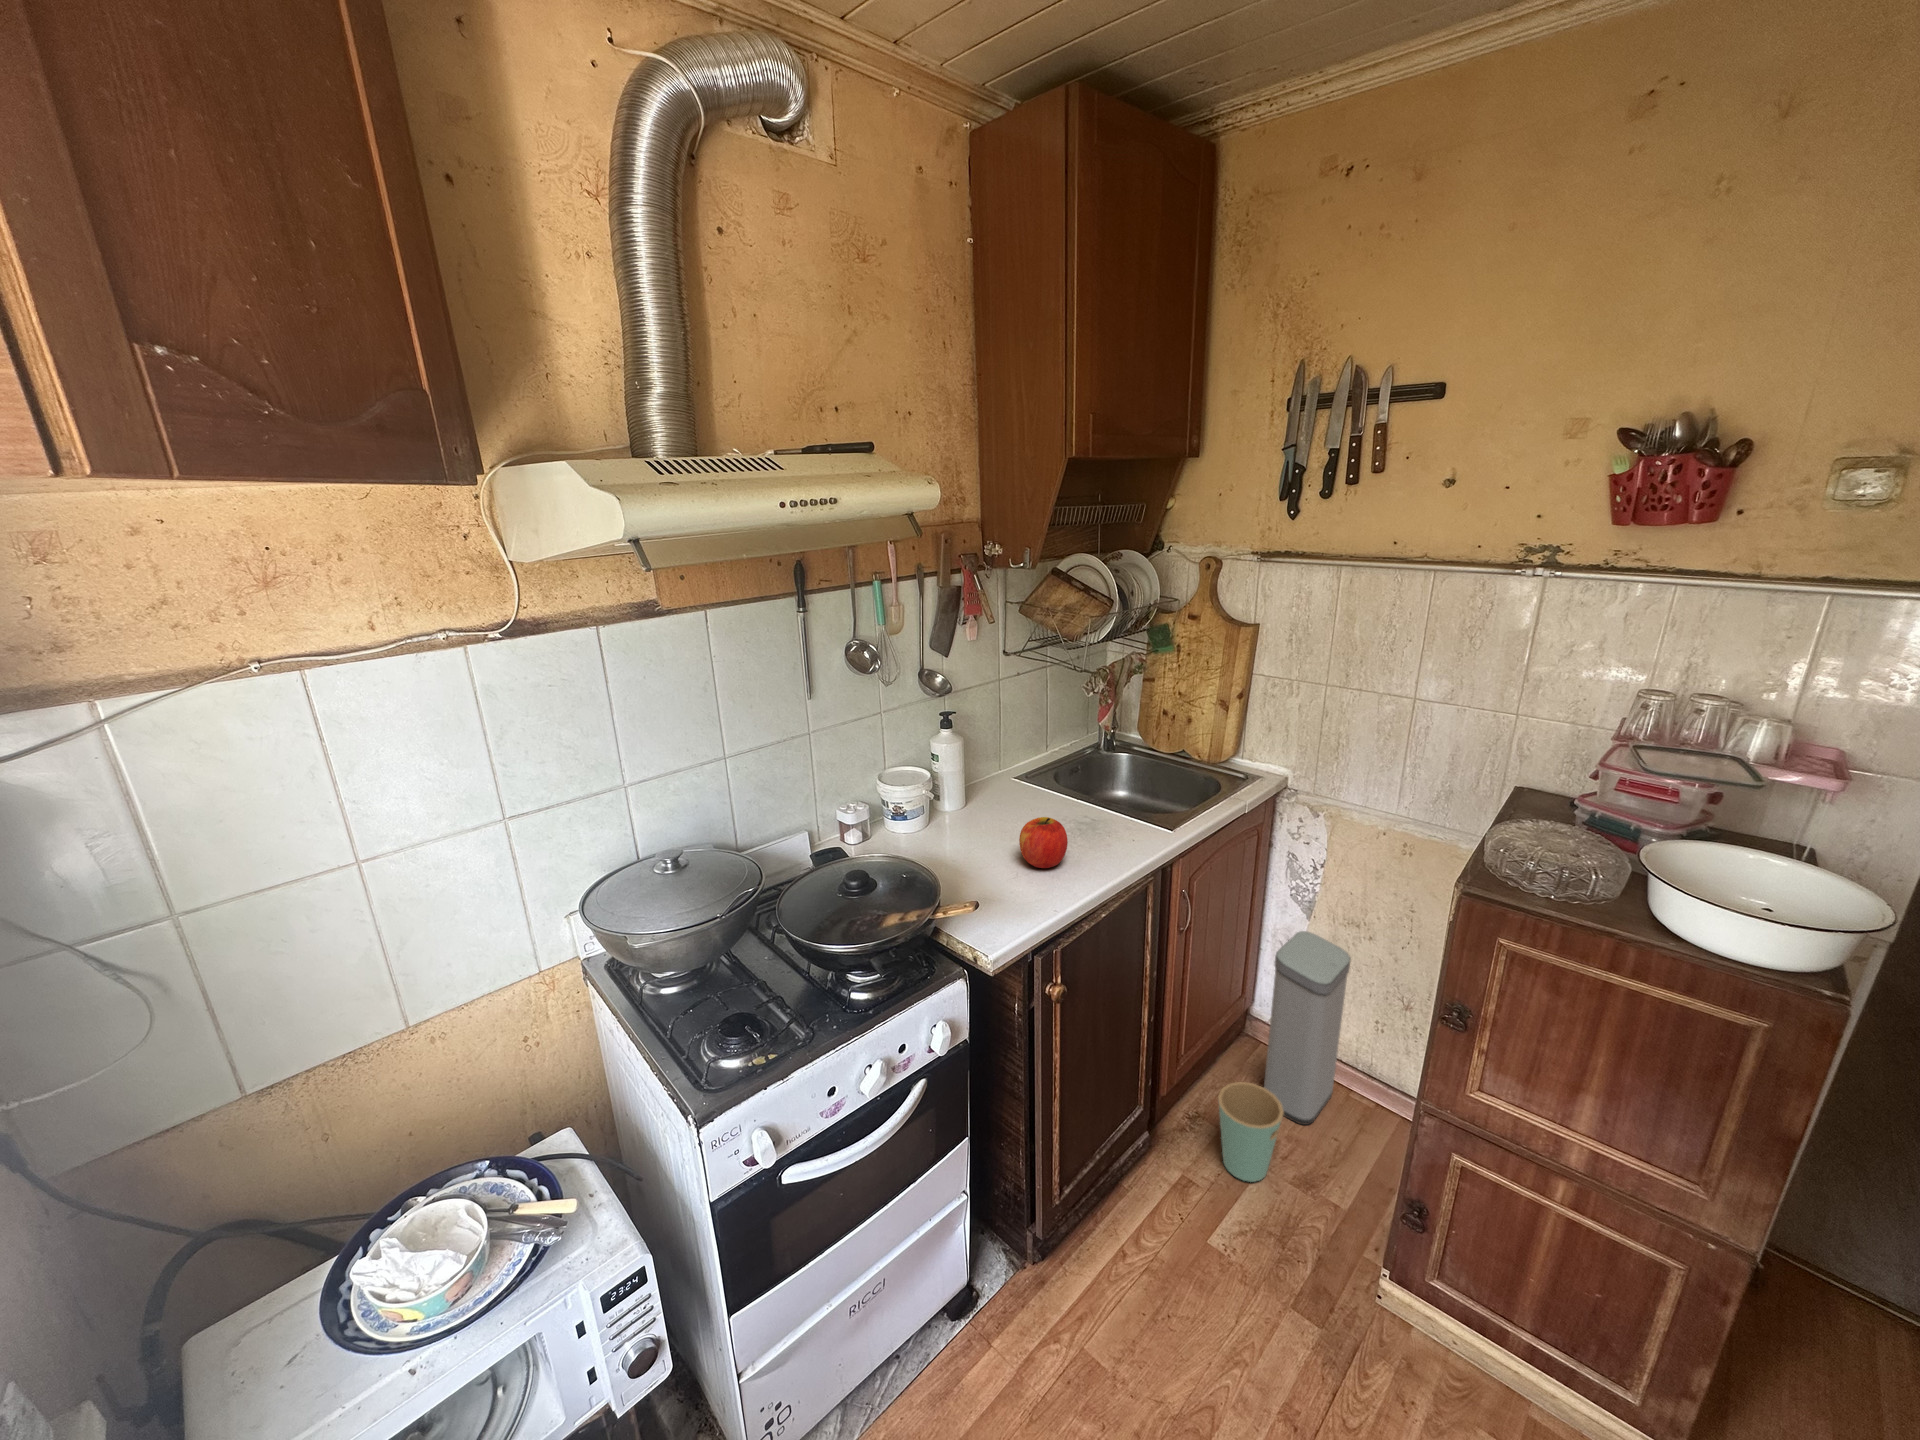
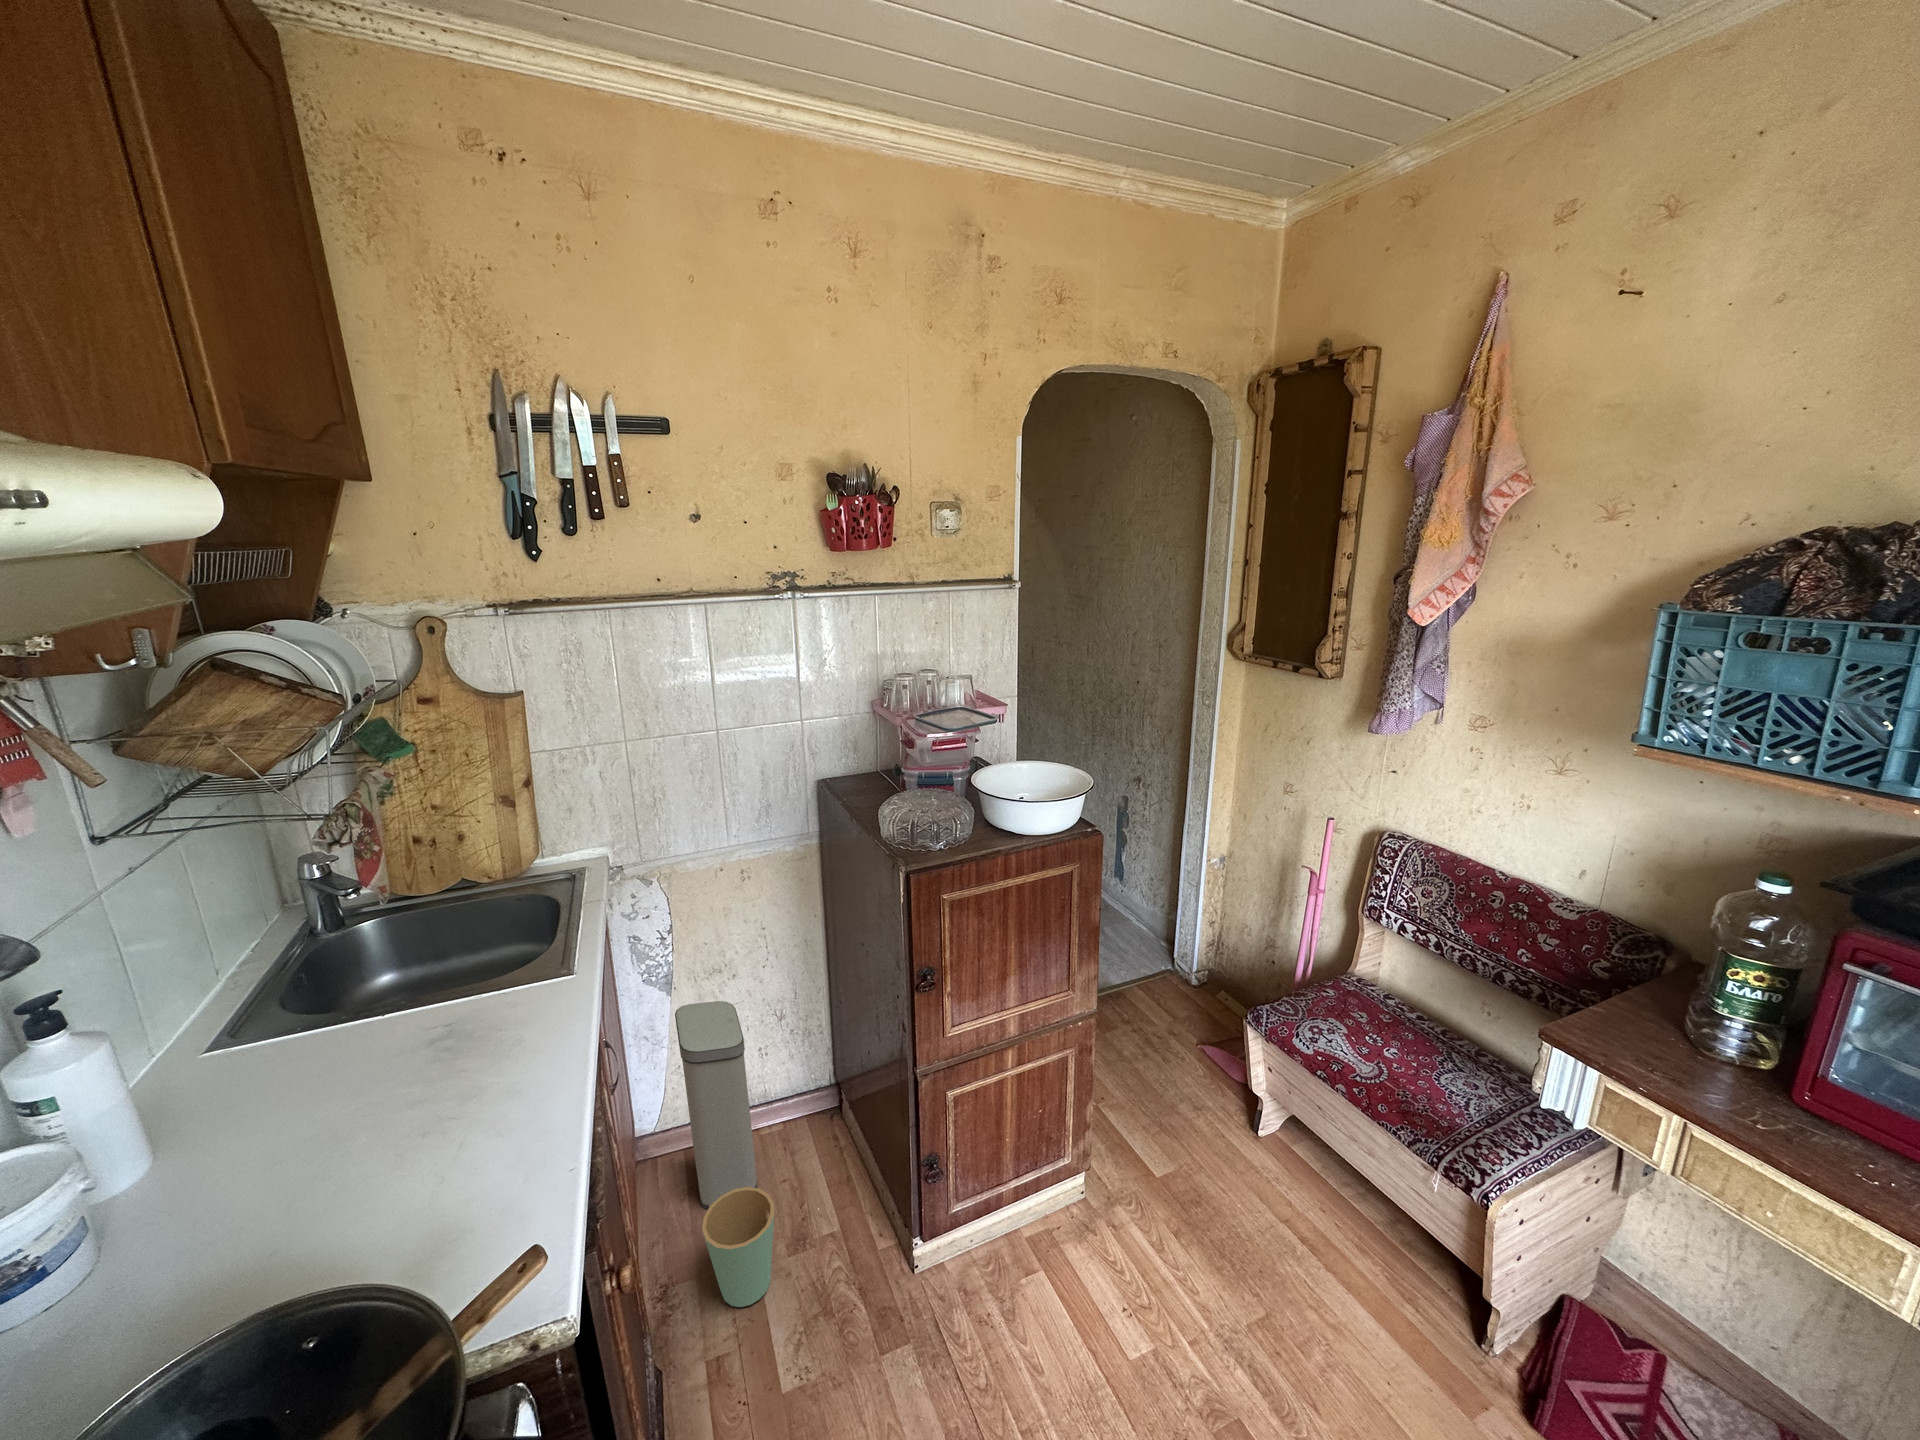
apple: present [1019,817,1068,868] -> none [405,1054,504,1150]

